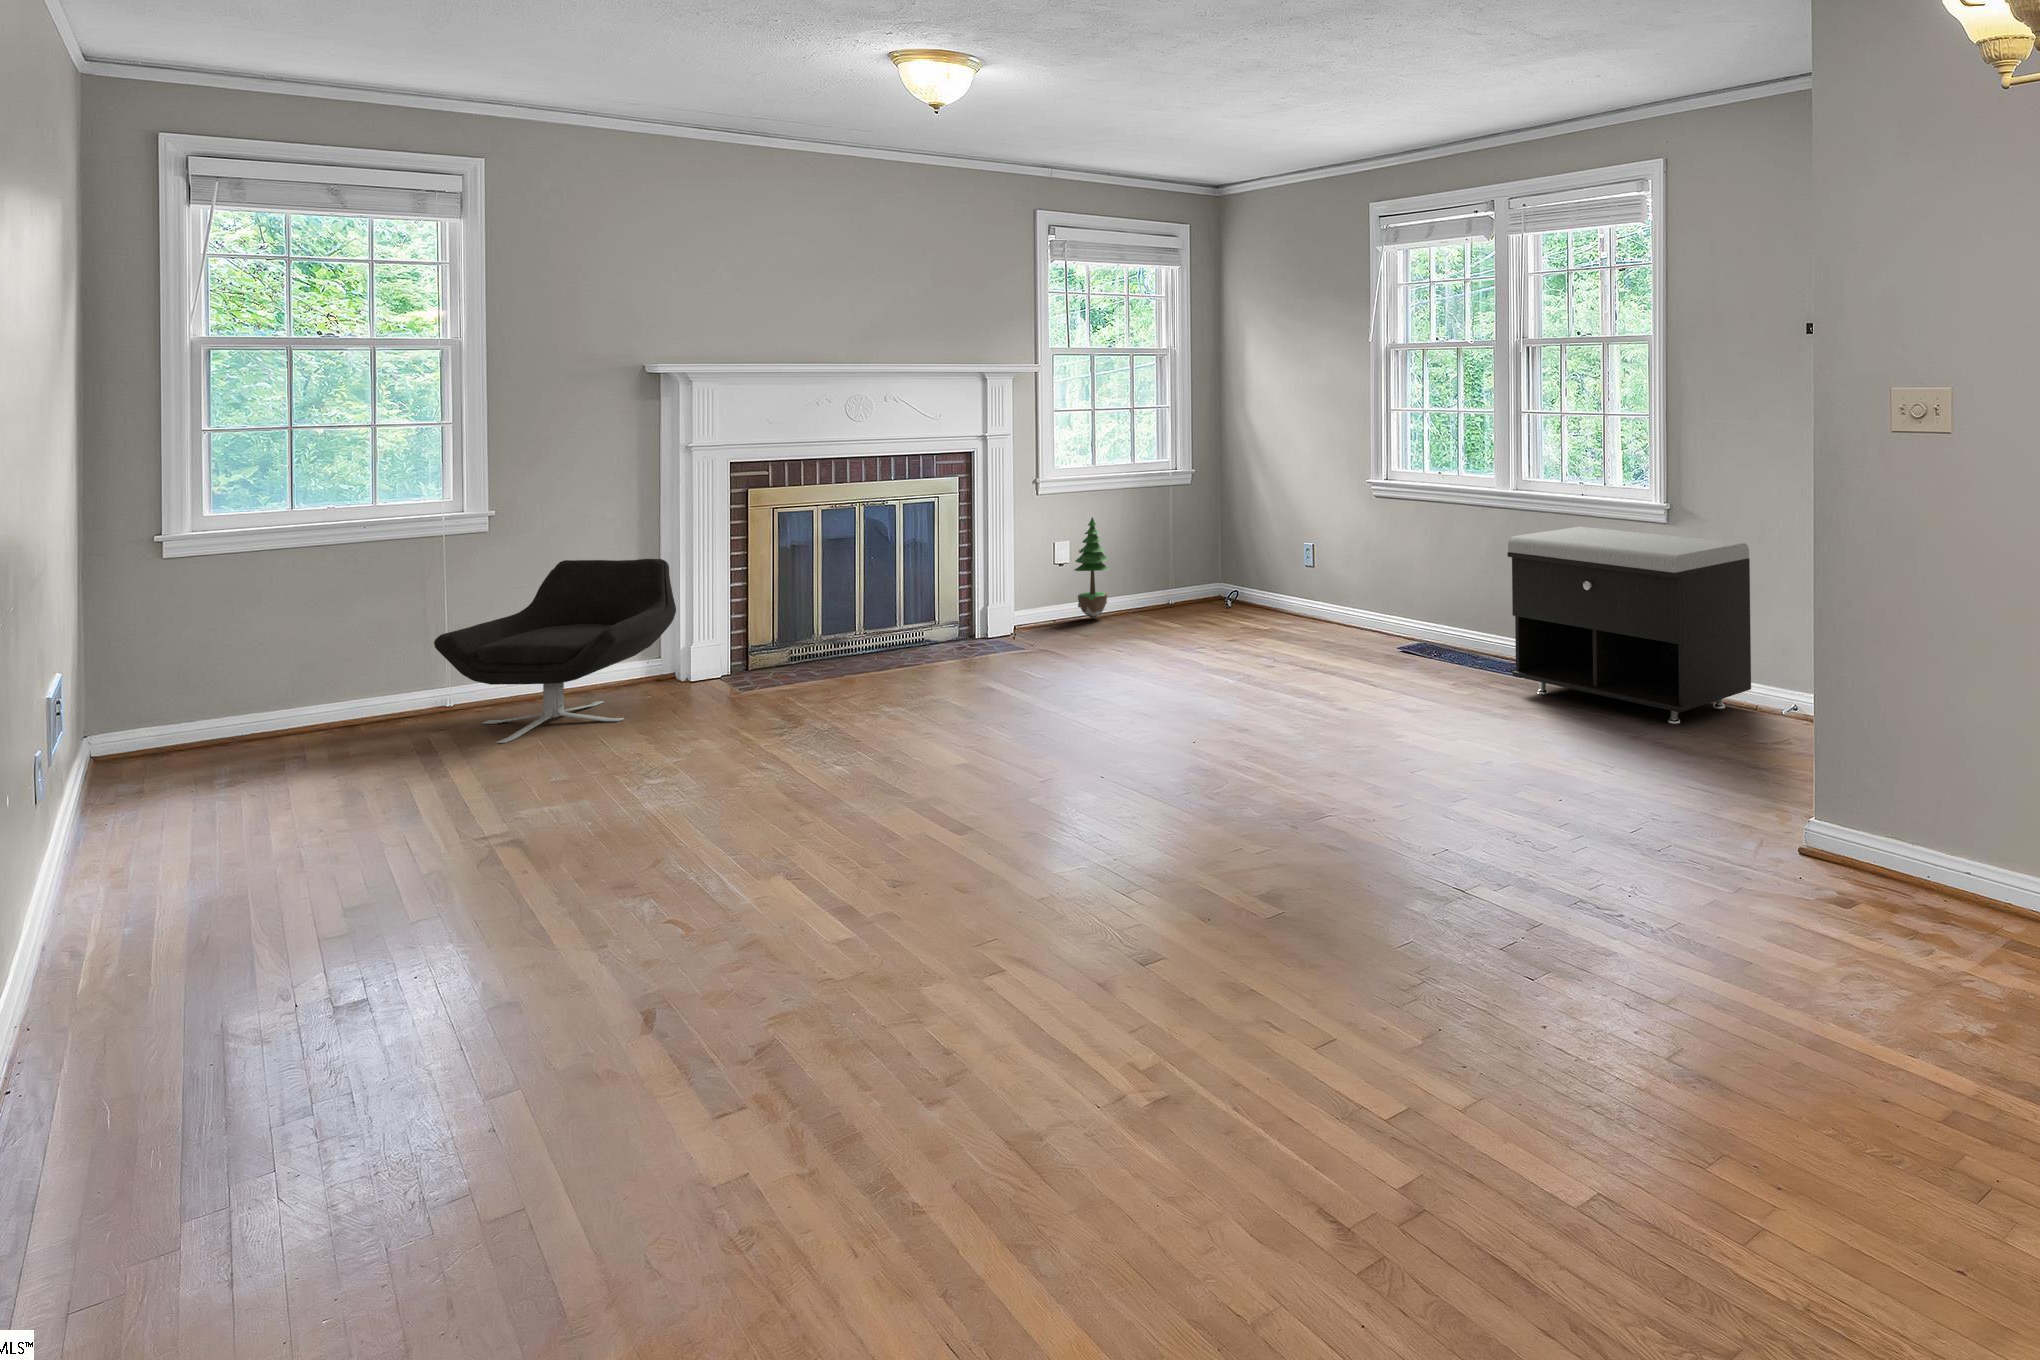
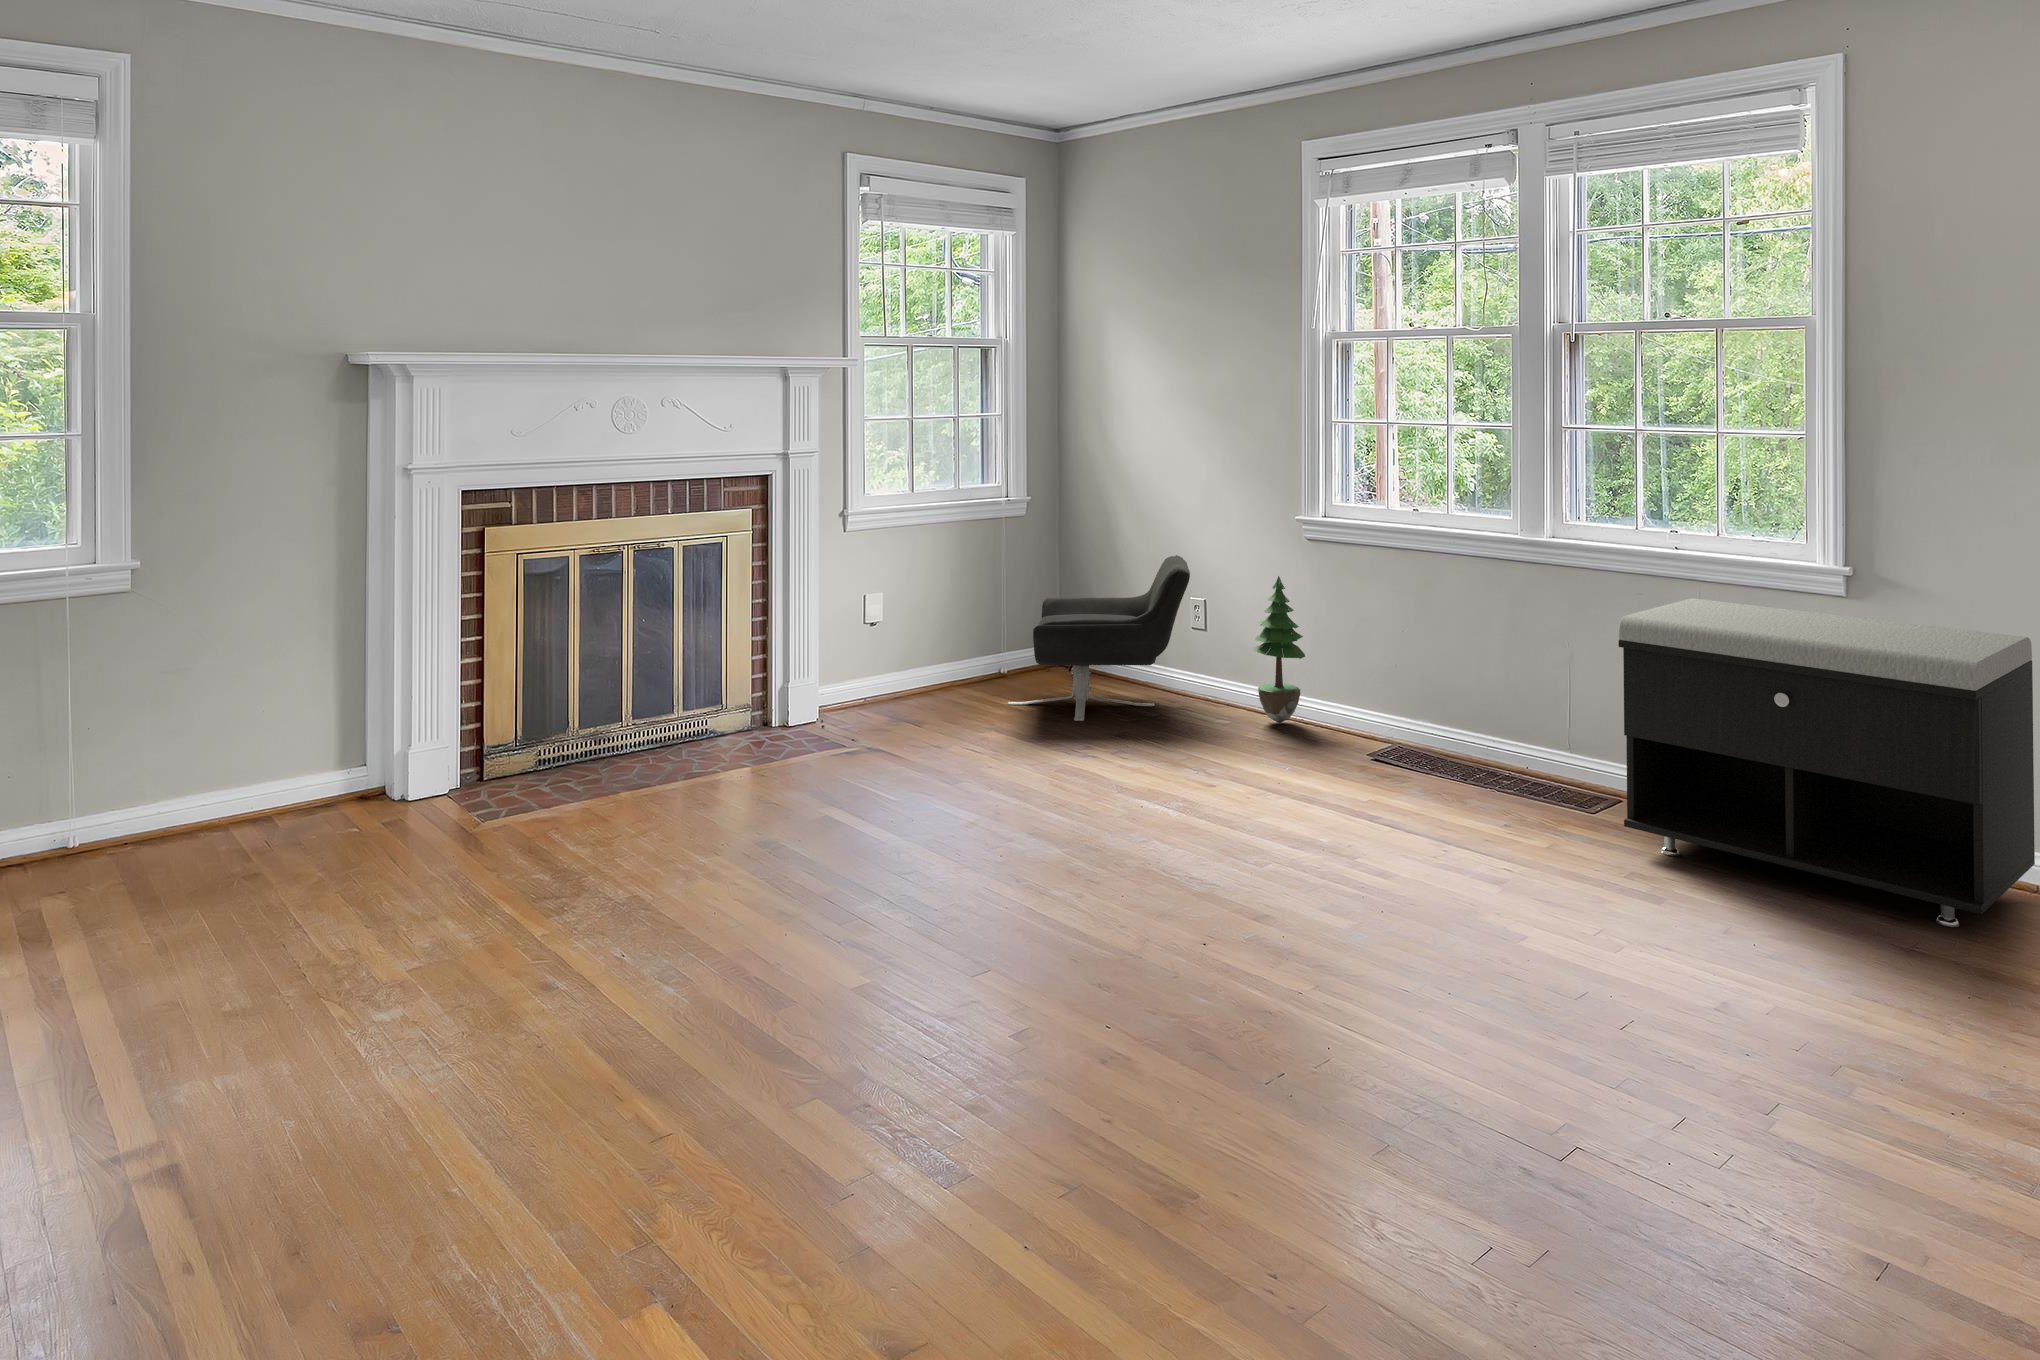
potted tree: present [1074,517,1110,619] -> present [1253,576,1305,723]
lounge chair: present [434,559,676,743] -> present [1008,555,1190,721]

